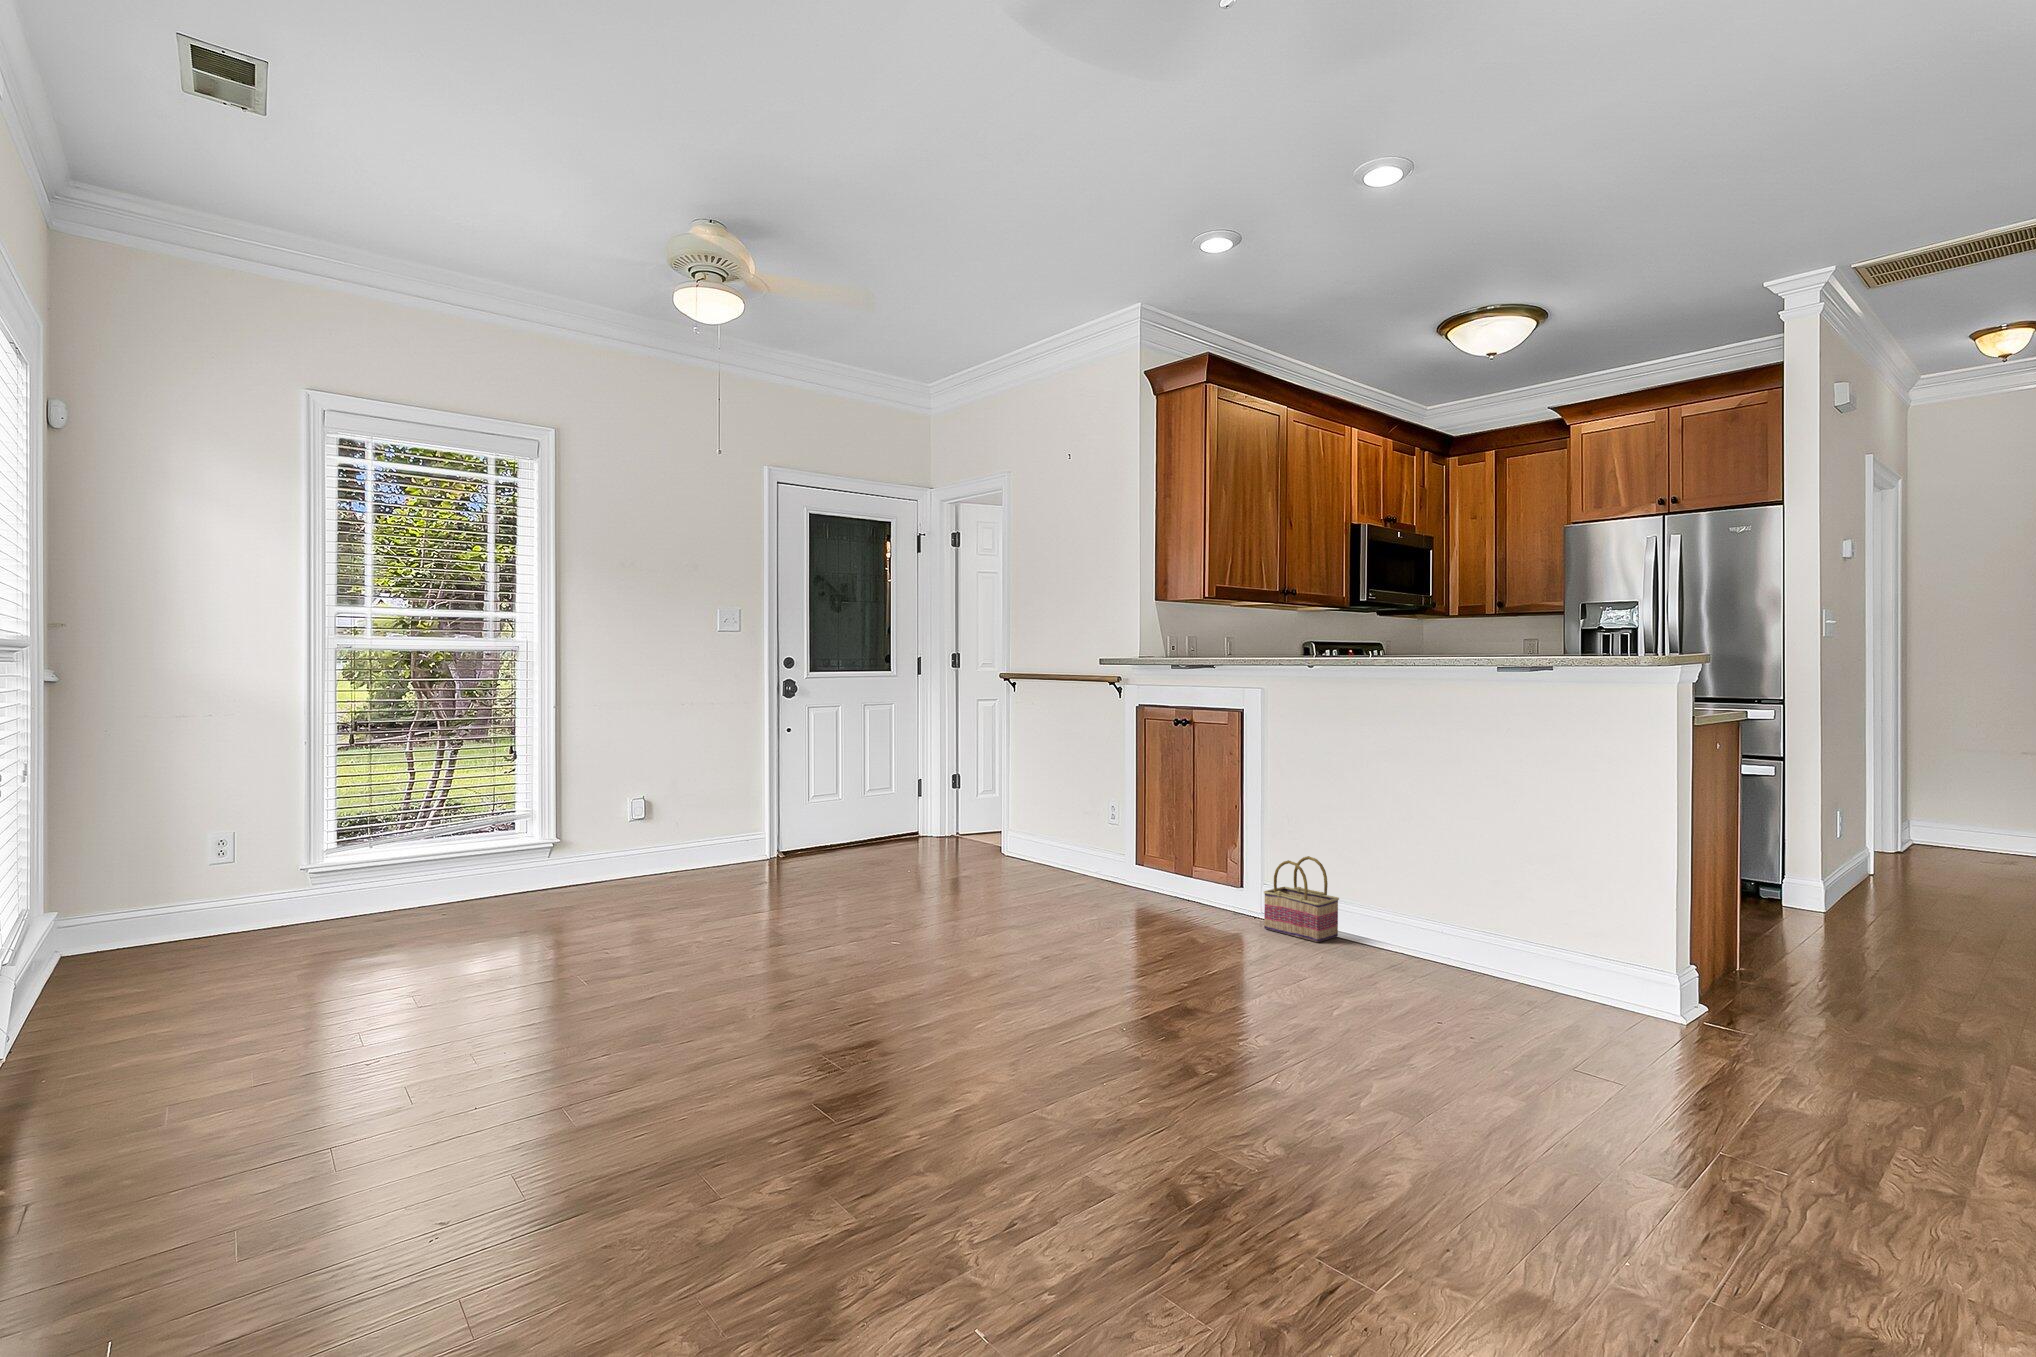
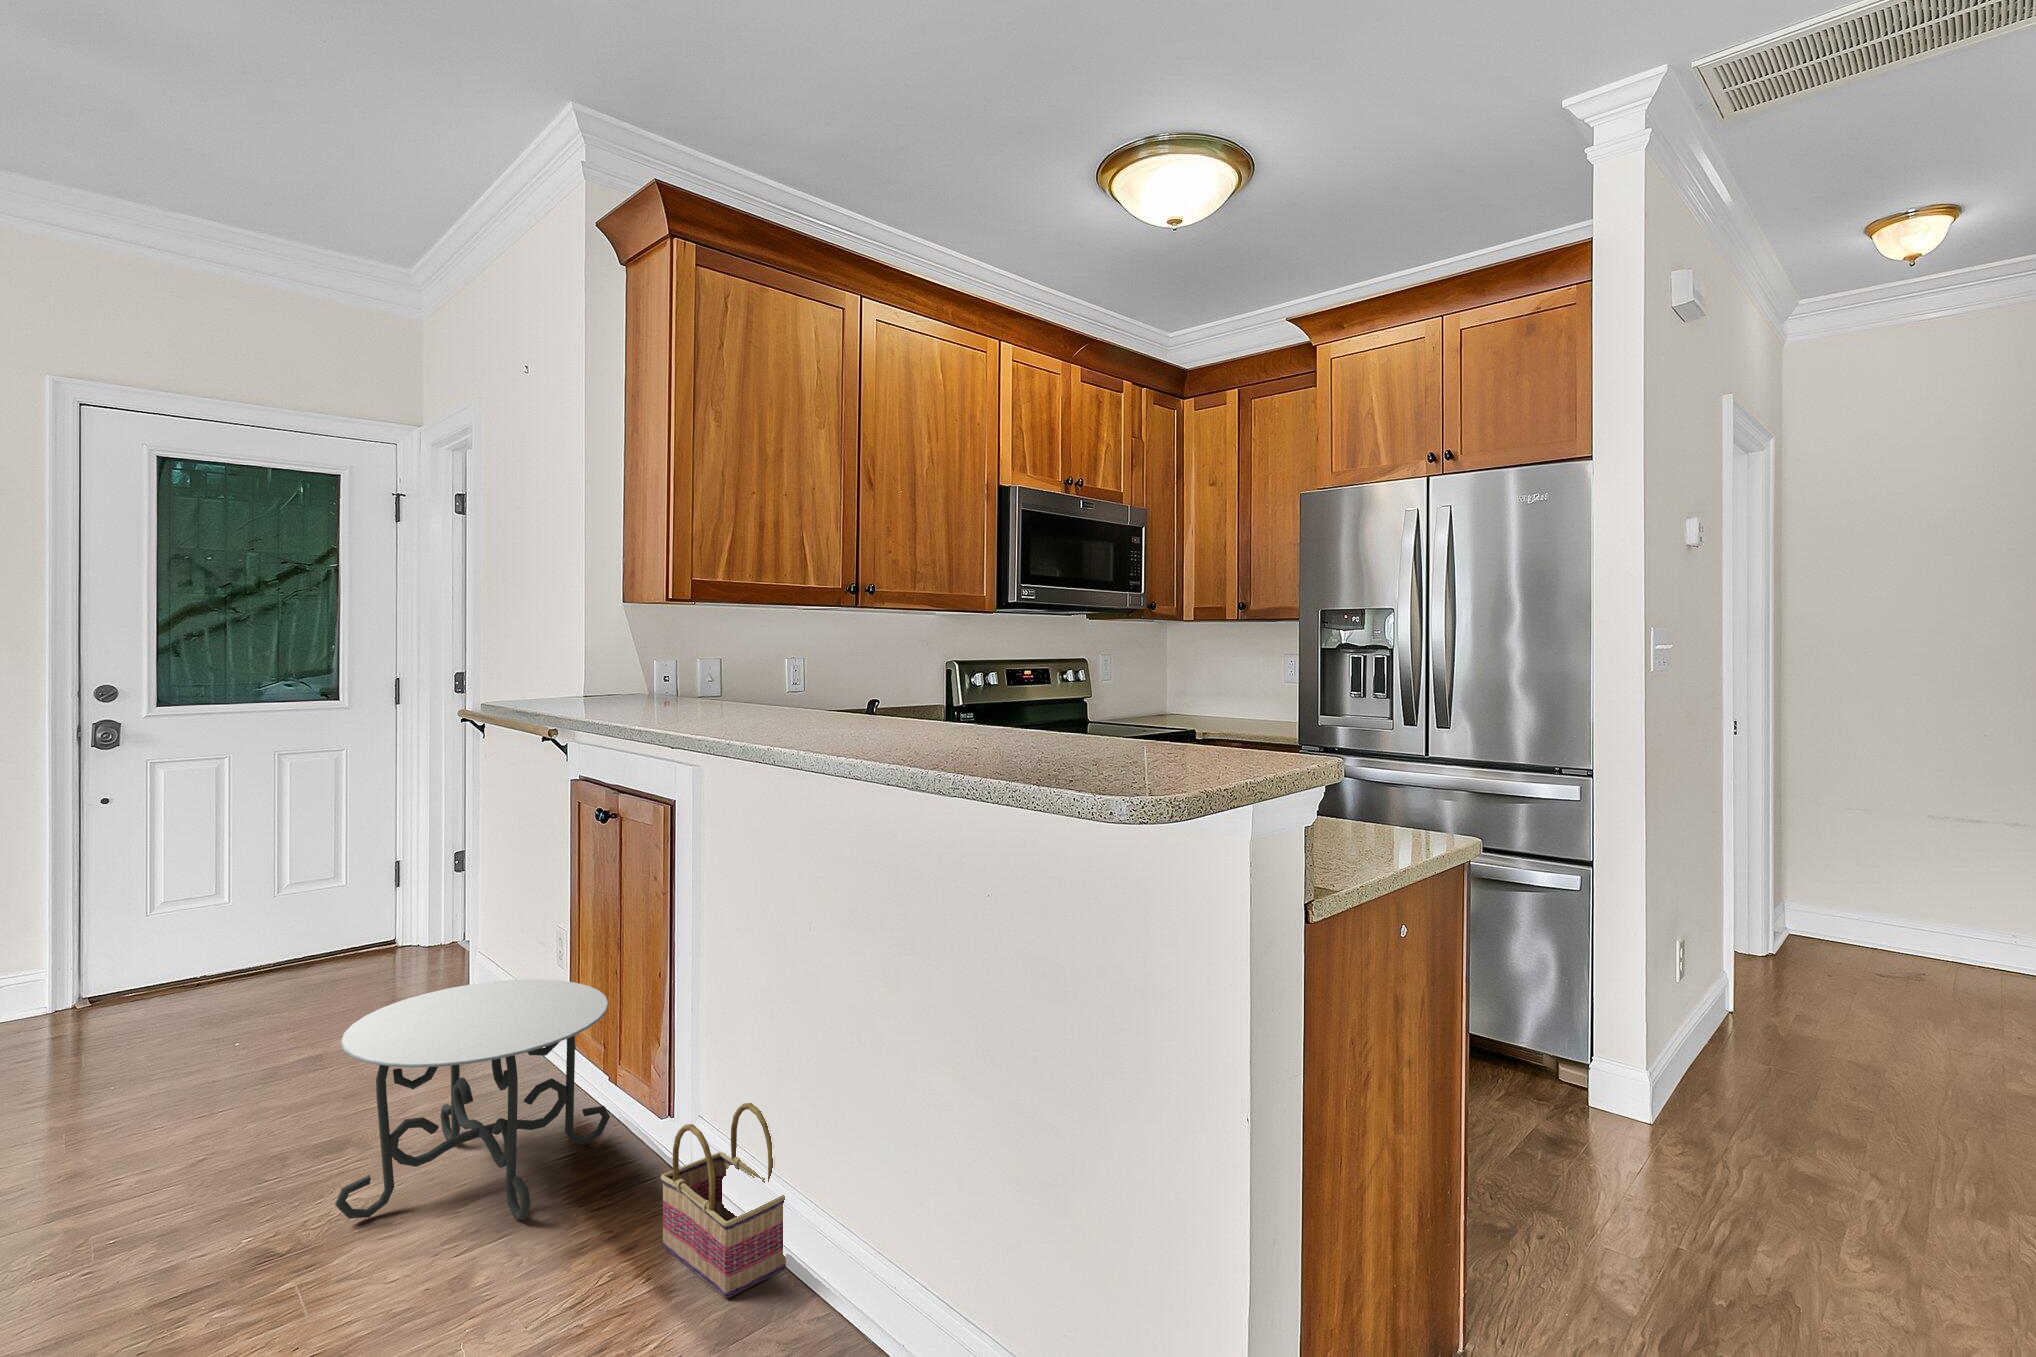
side table: none [1075,811,1201,919] -> present [335,979,610,1220]

